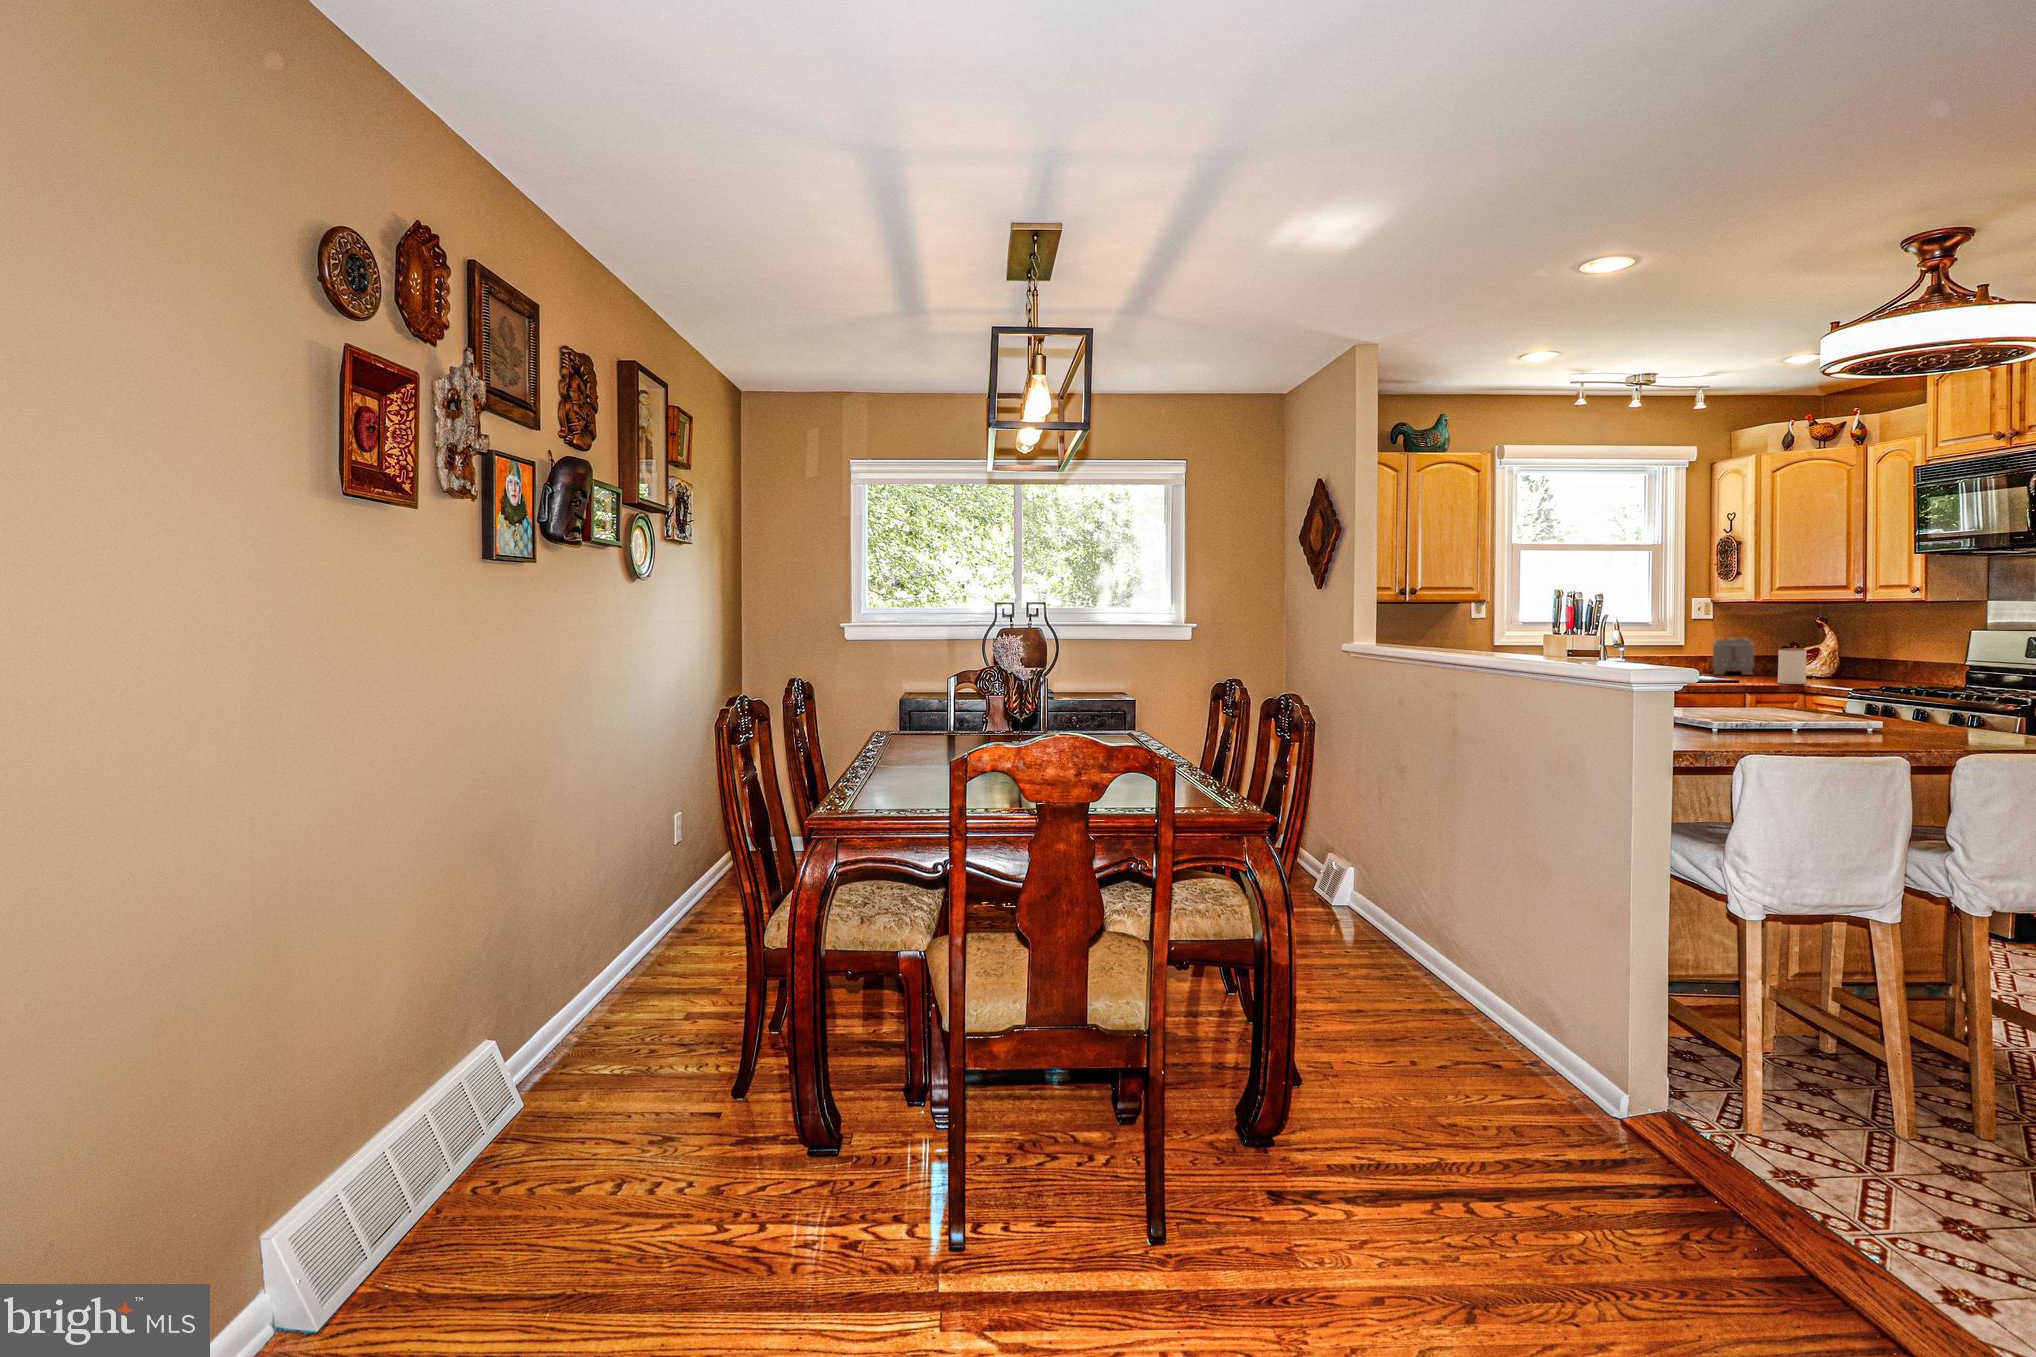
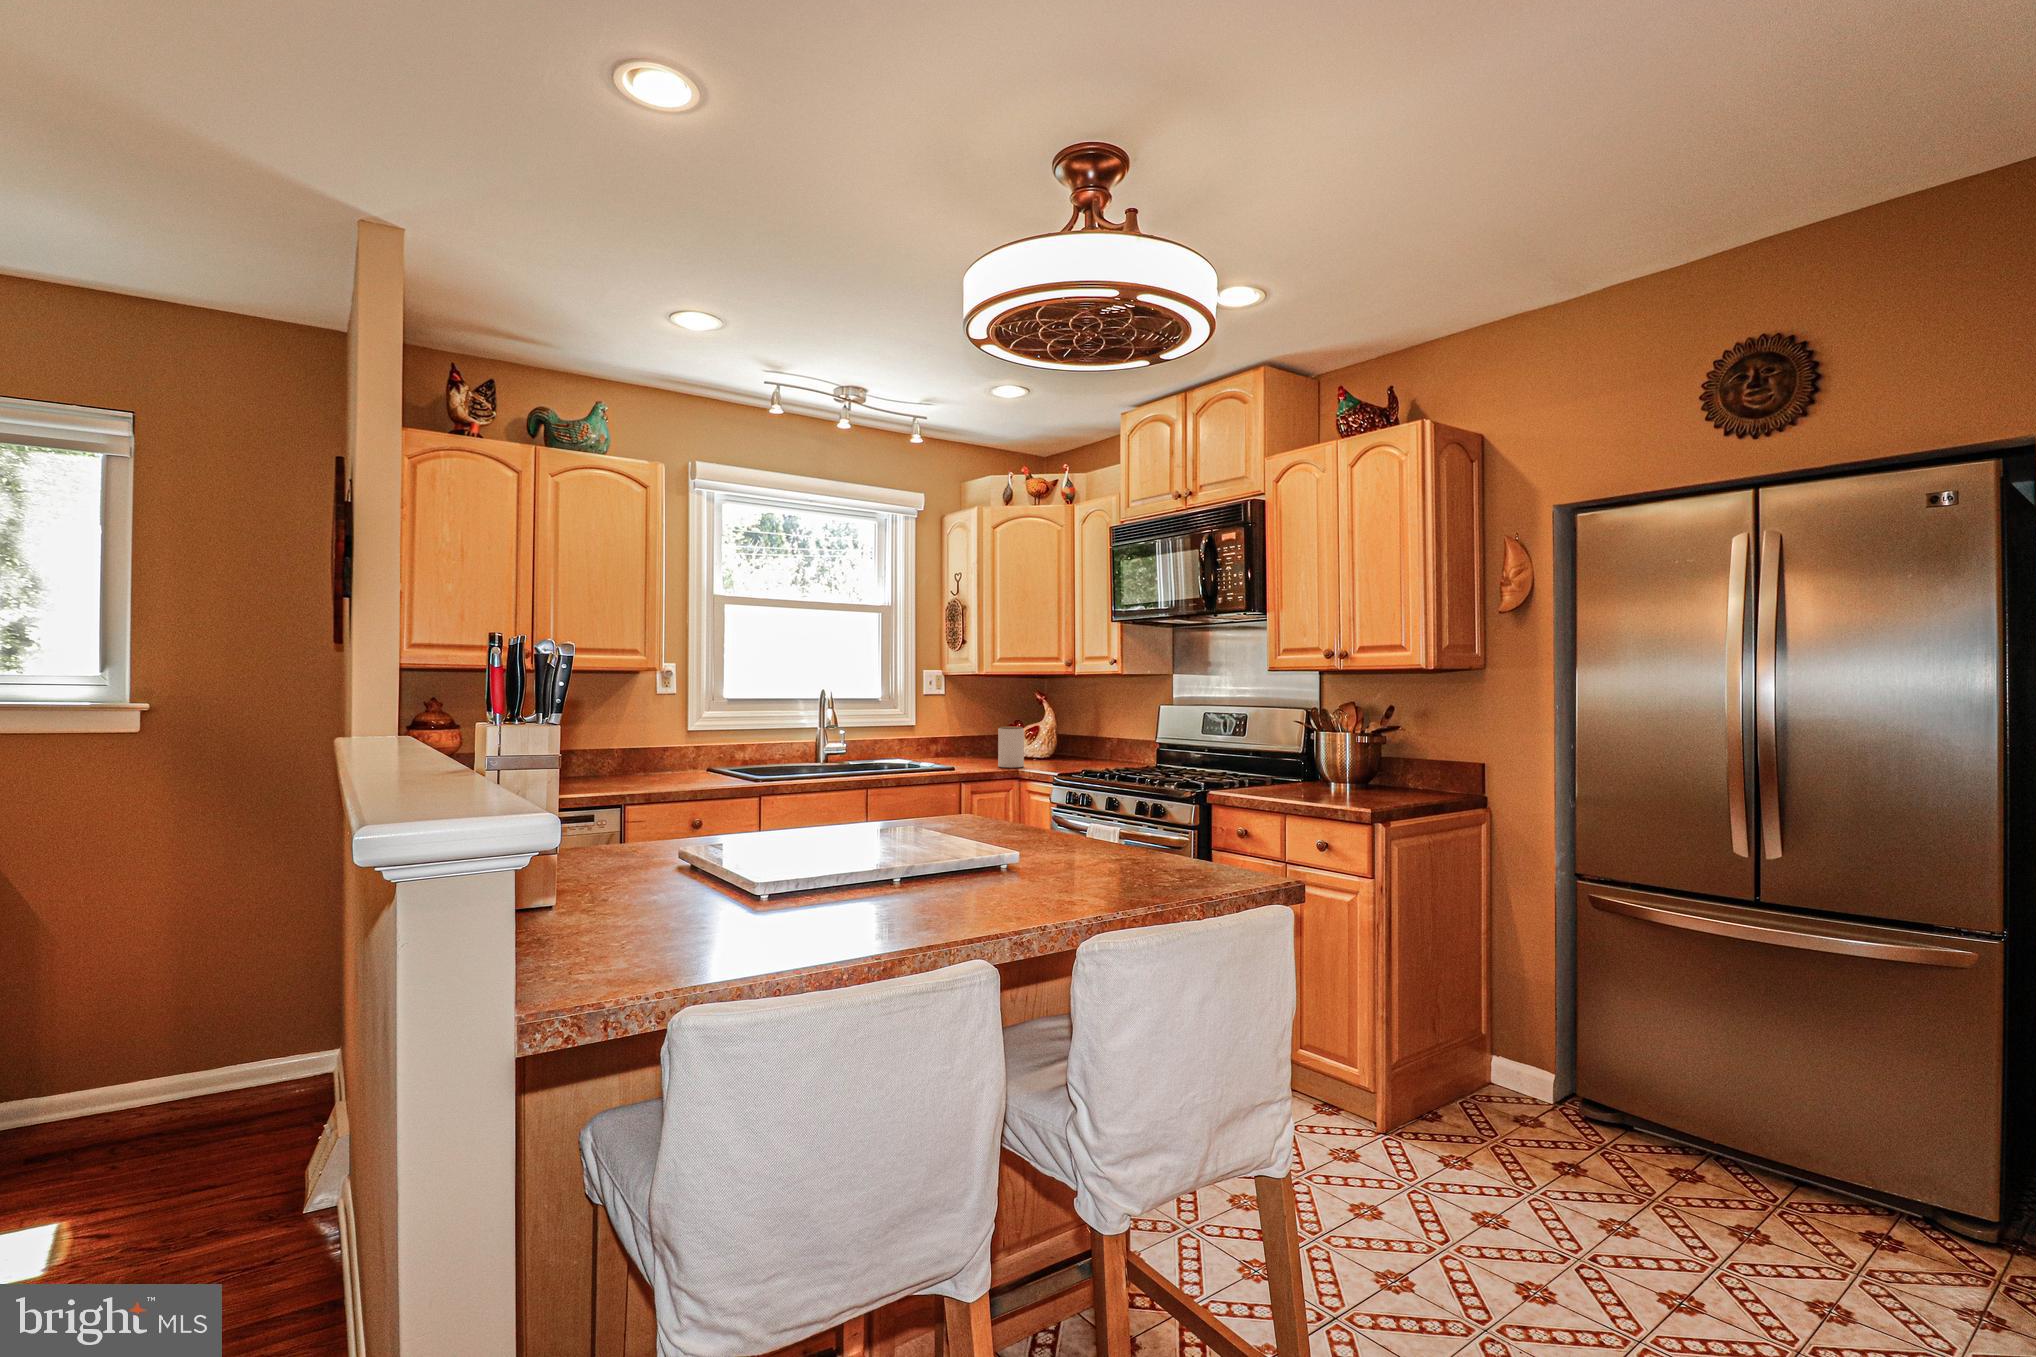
toaster: present [1713,638,1754,675] -> none [943,715,982,757]

